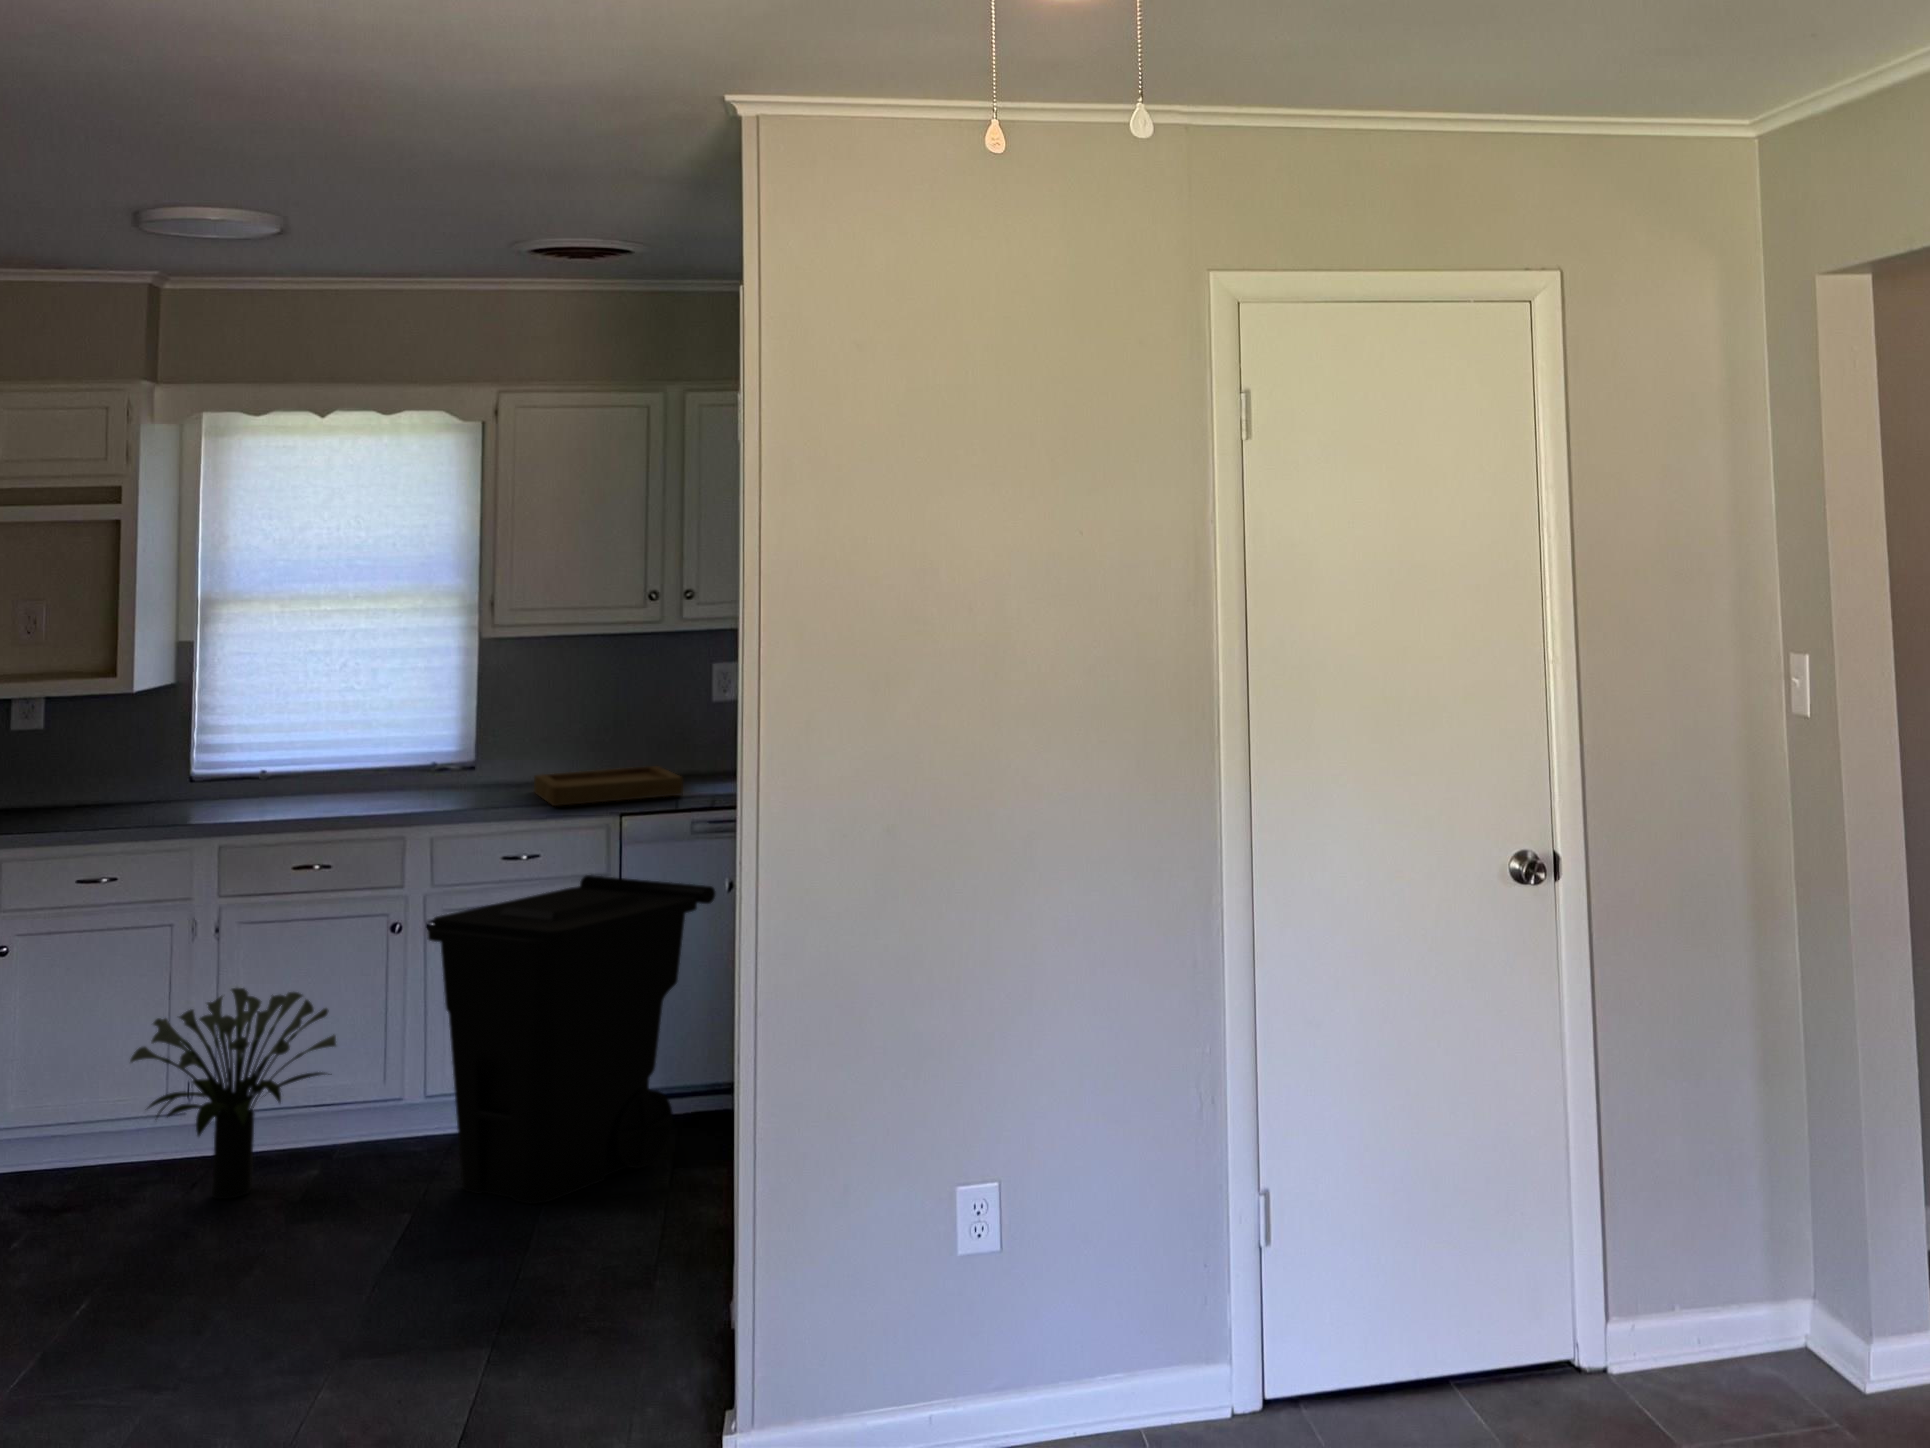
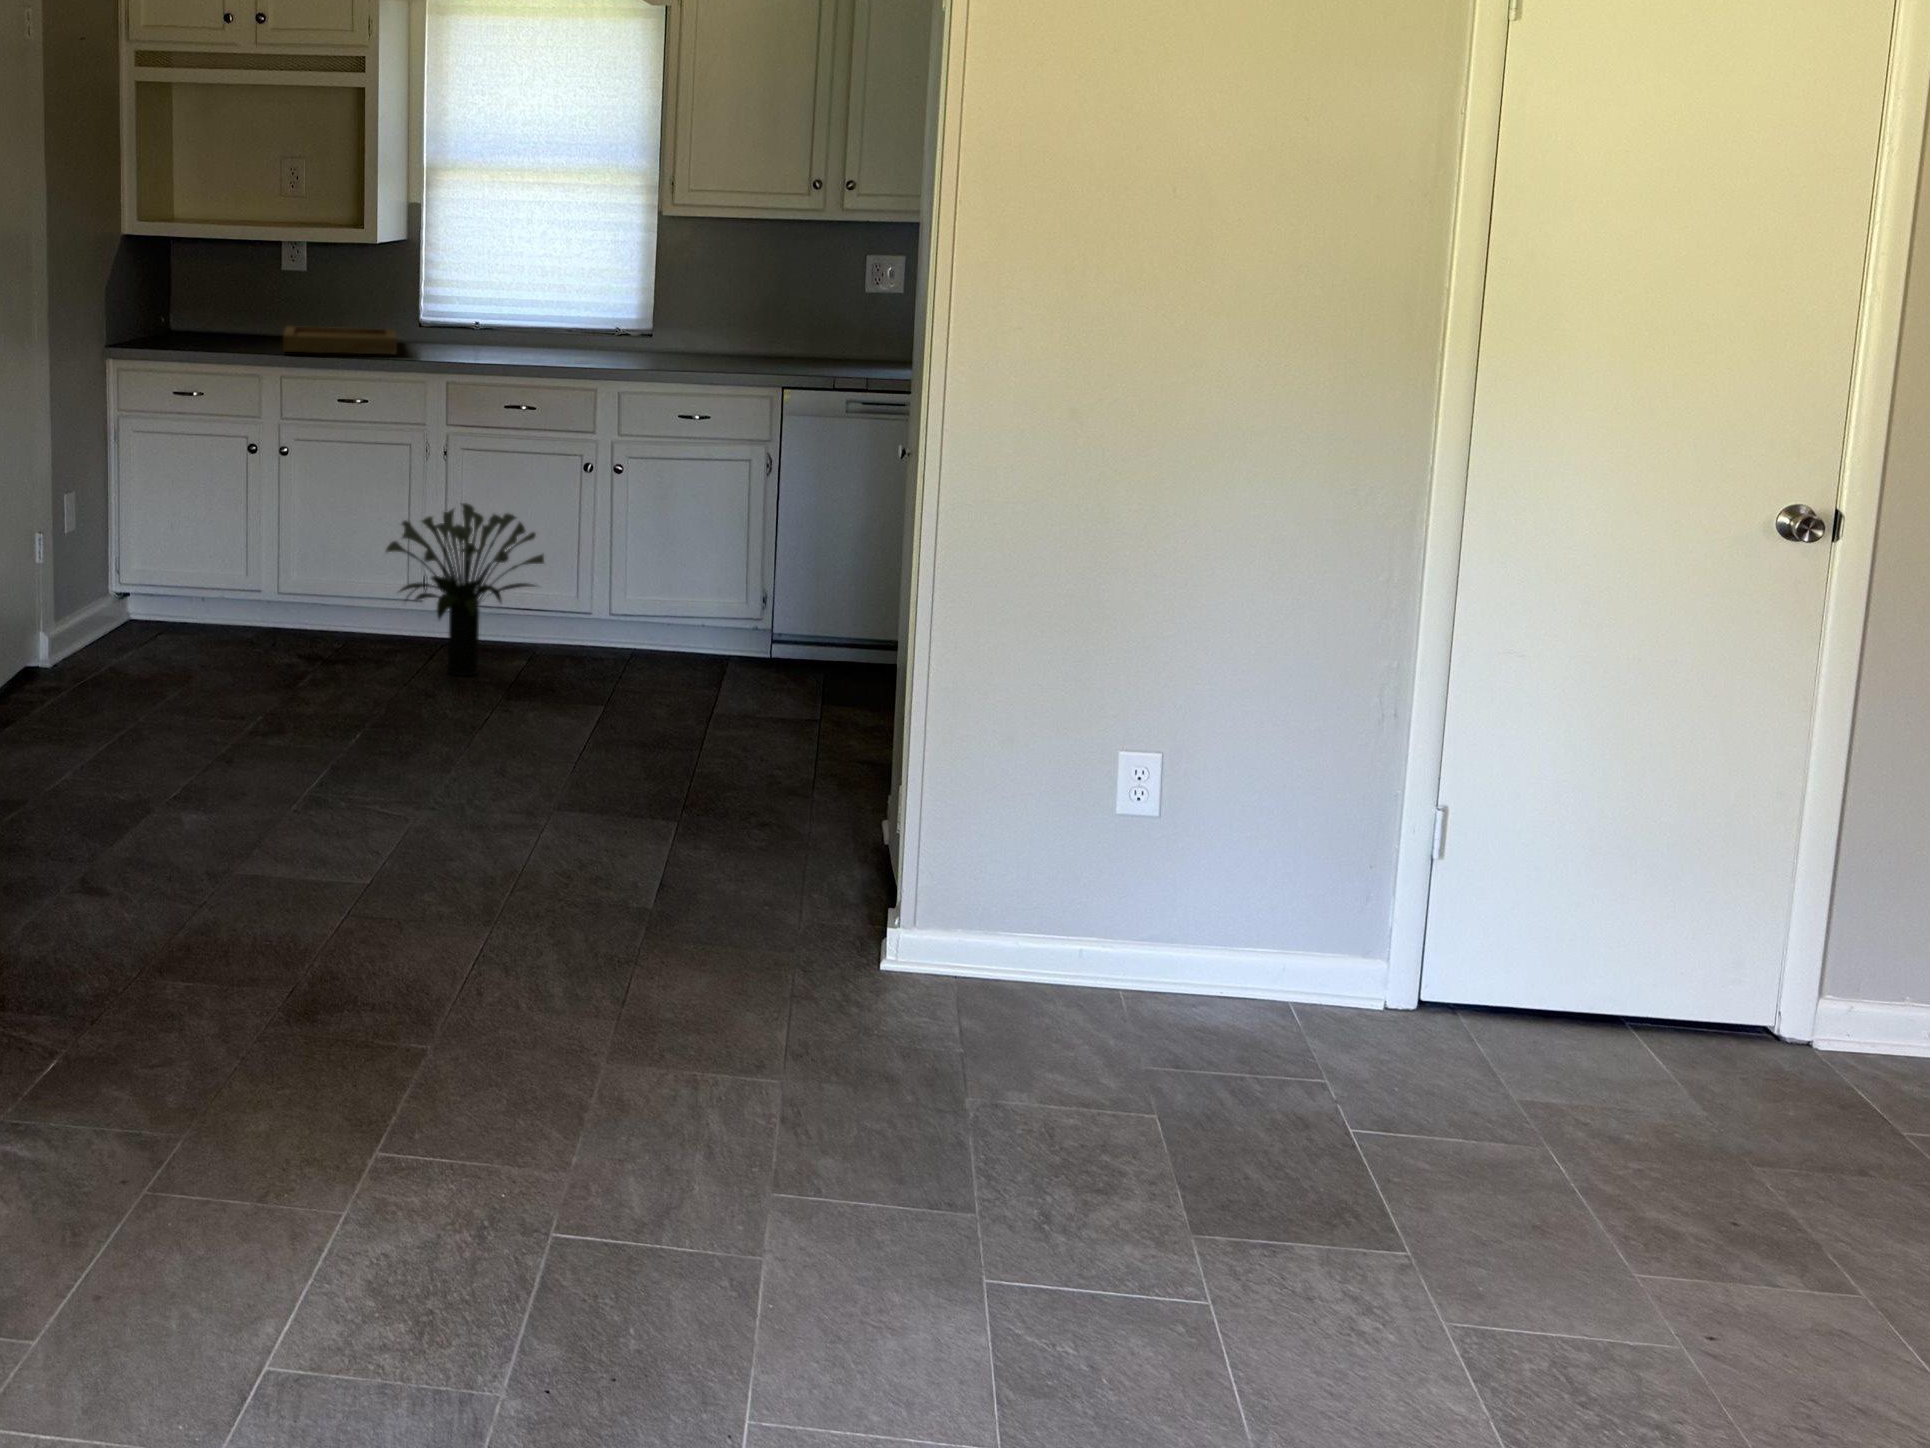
tray: present [534,766,683,806] -> present [283,327,397,355]
trash can: present [427,875,716,1204] -> none [621,445,877,721]

